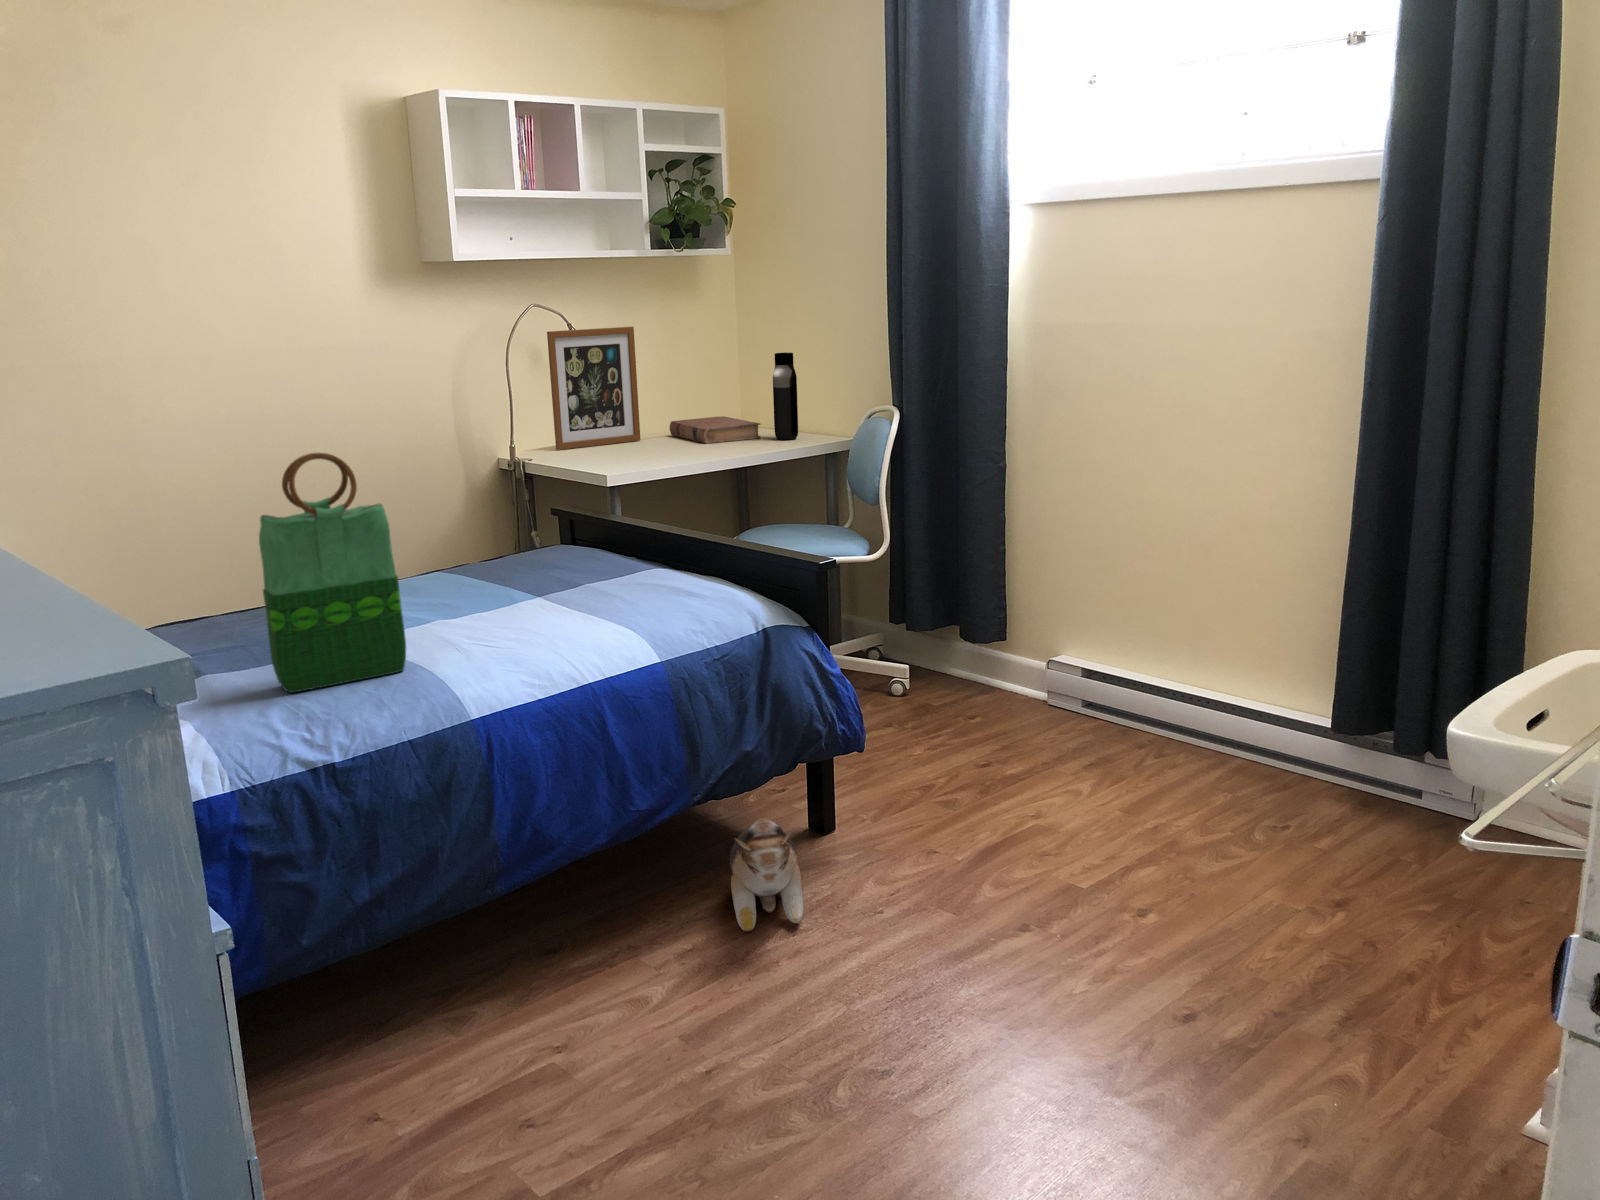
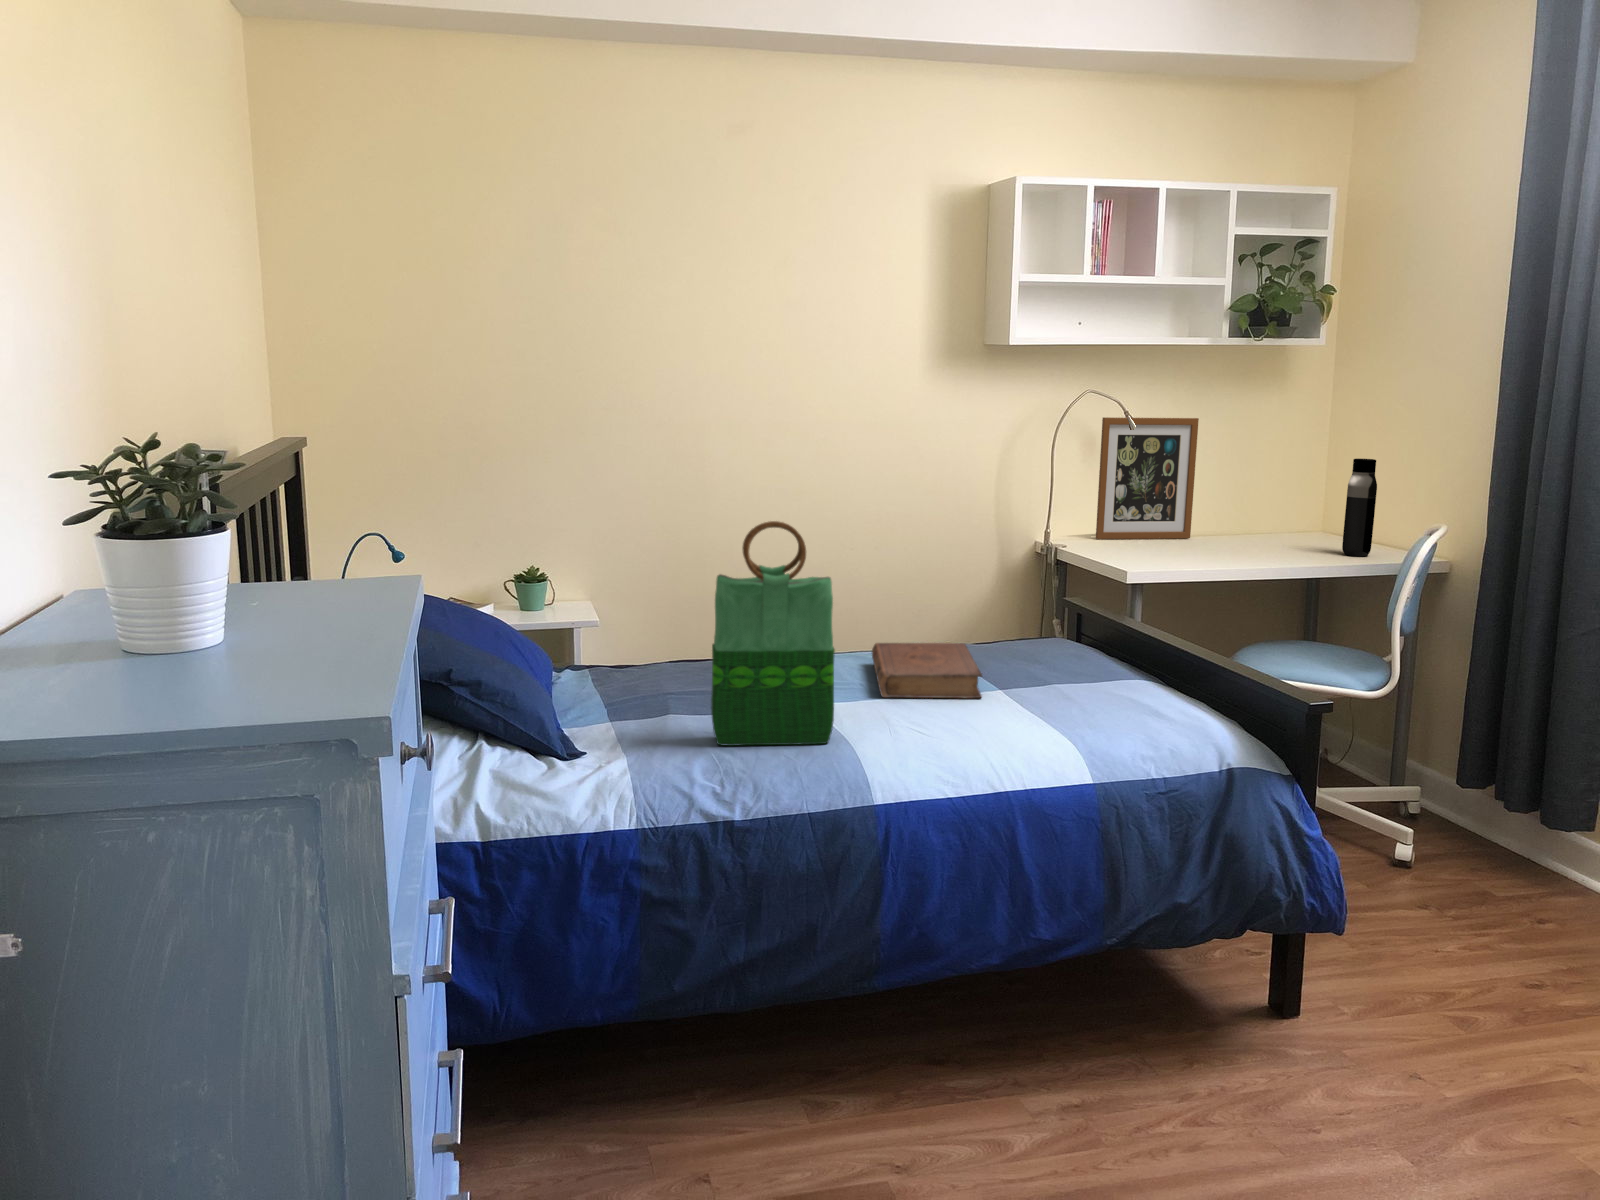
book: present [669,416,761,444] -> present [872,643,982,698]
plush toy: present [730,817,803,931] -> none [1138,980,1229,1112]

